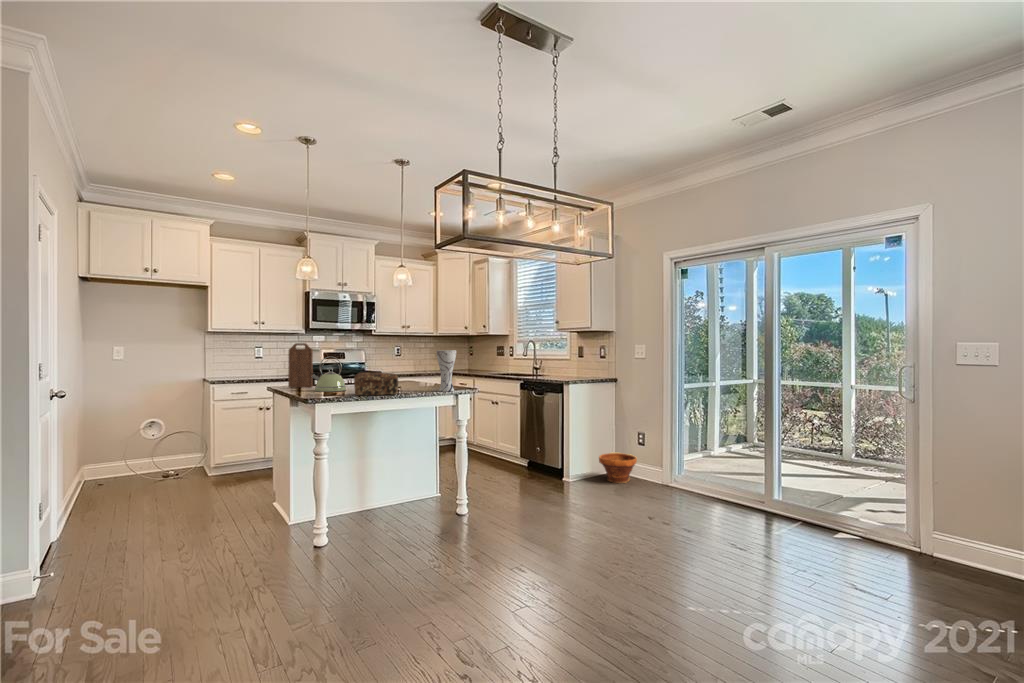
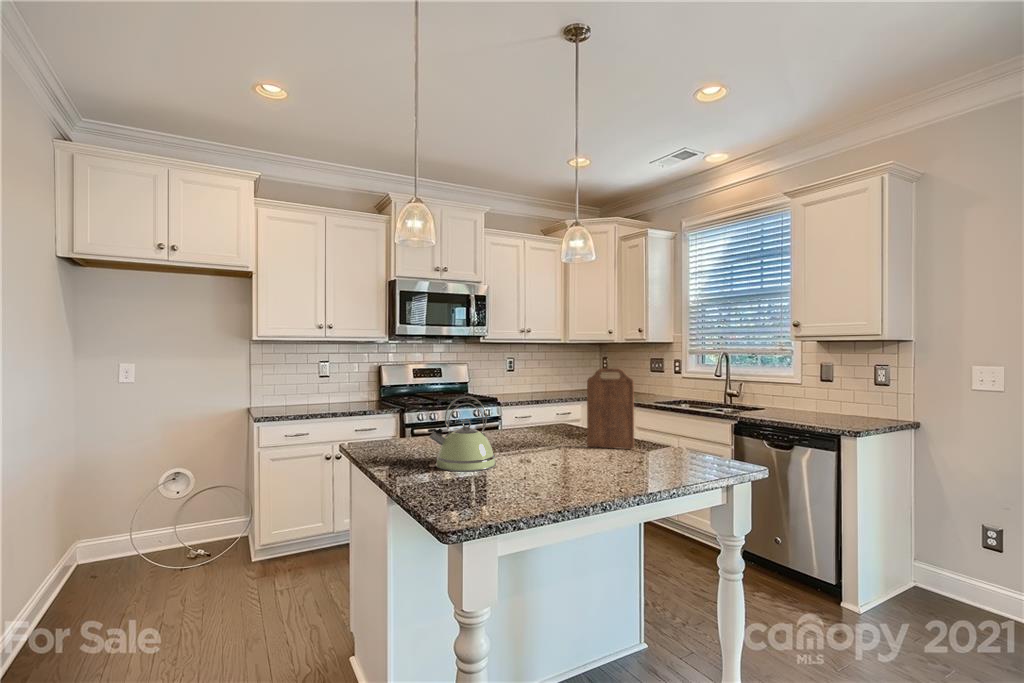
cutting board: present [288,343,313,388] -> present [587,368,634,449]
vase: present [436,350,456,392] -> none [676,385,720,473]
bread loaf: present [354,372,398,396] -> none [535,442,640,501]
planter: present [599,453,637,483] -> none [906,555,994,623]

